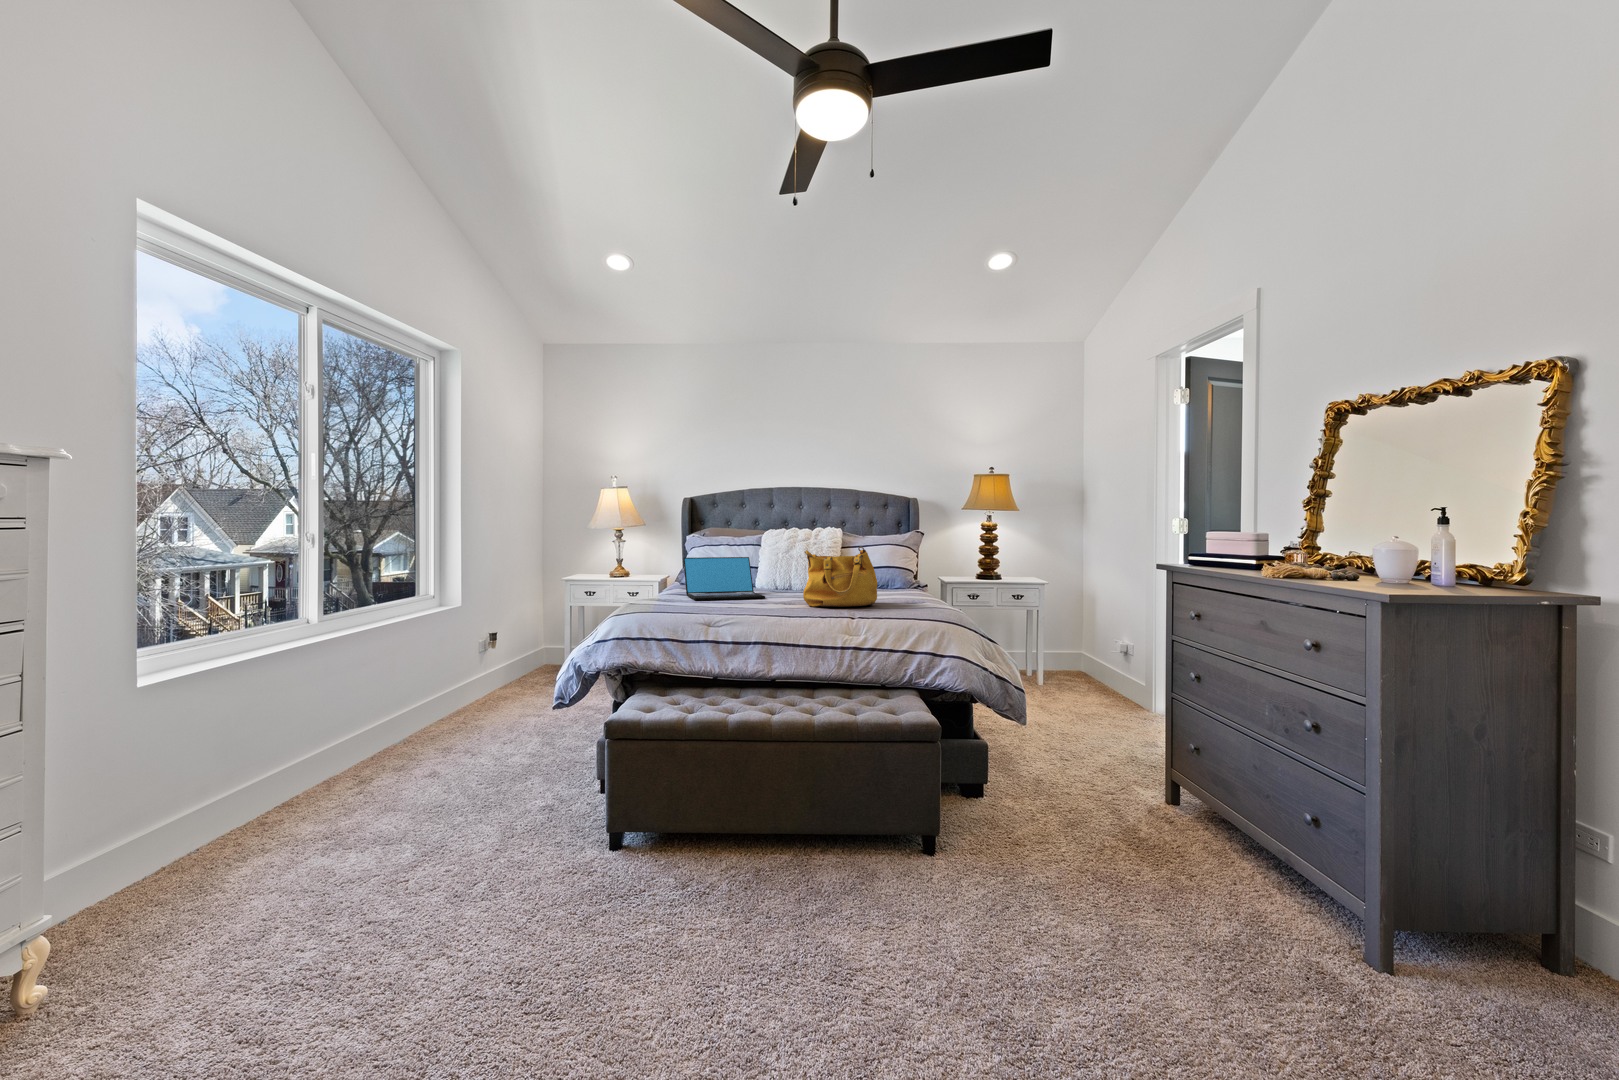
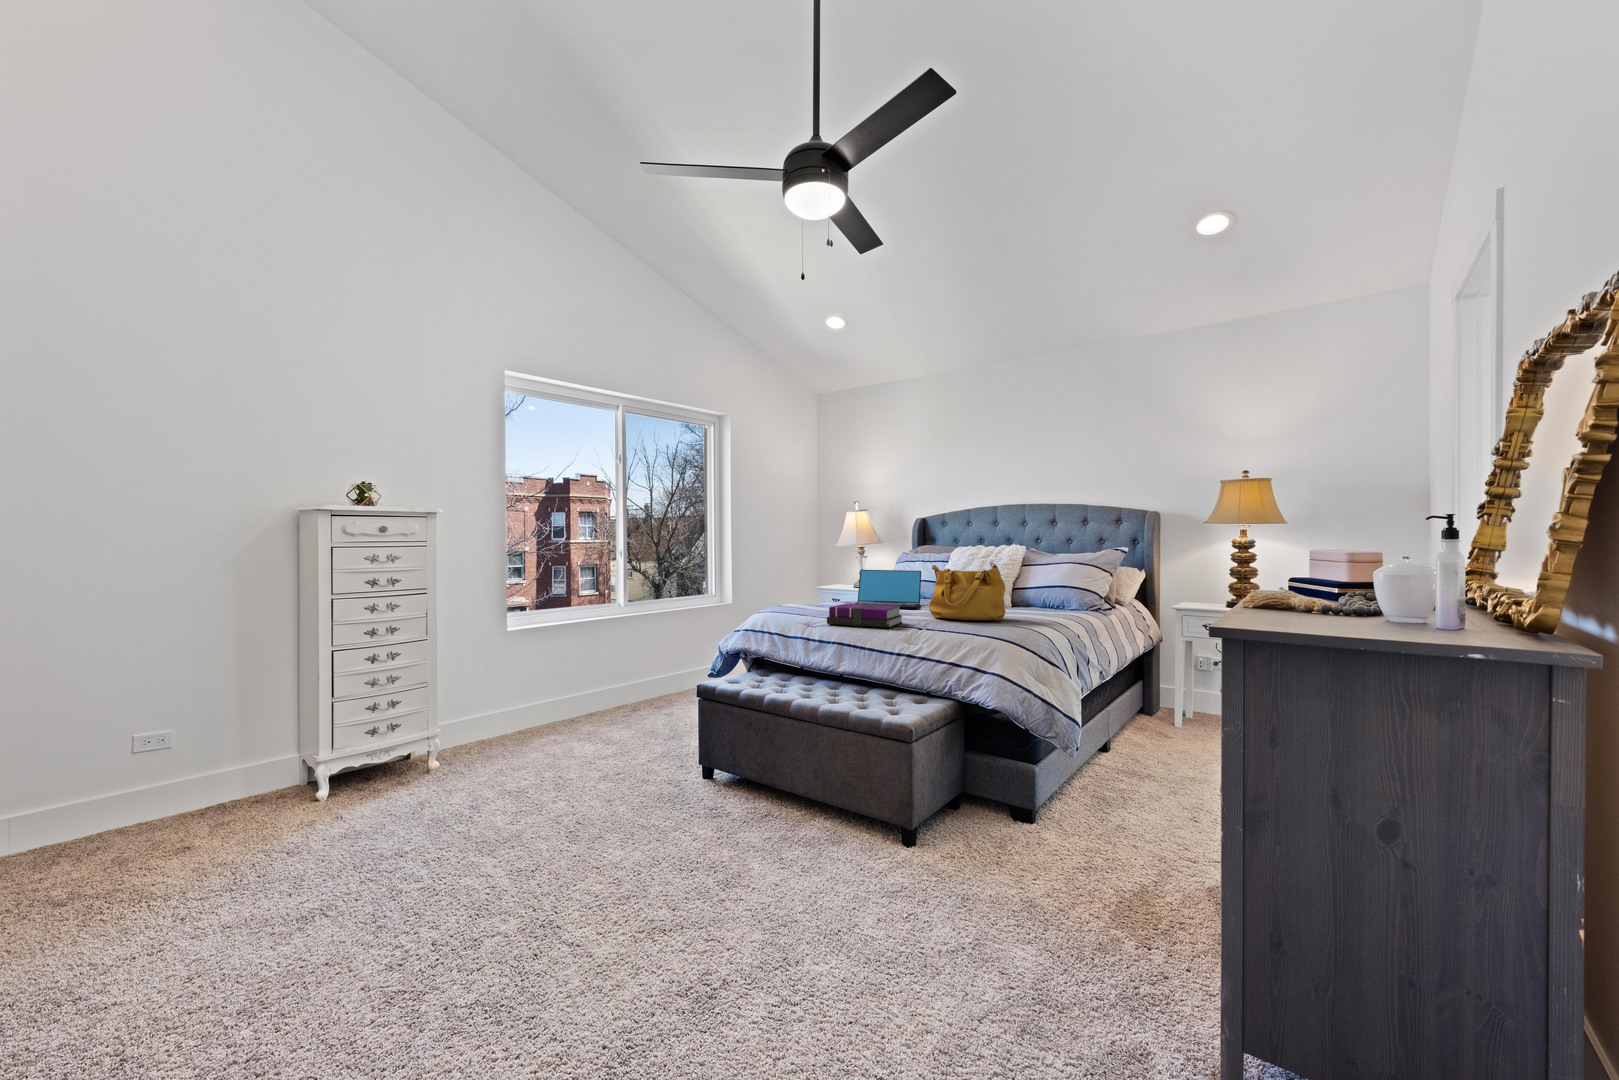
notebook: none [732,596,809,621] -> present [827,603,902,628]

